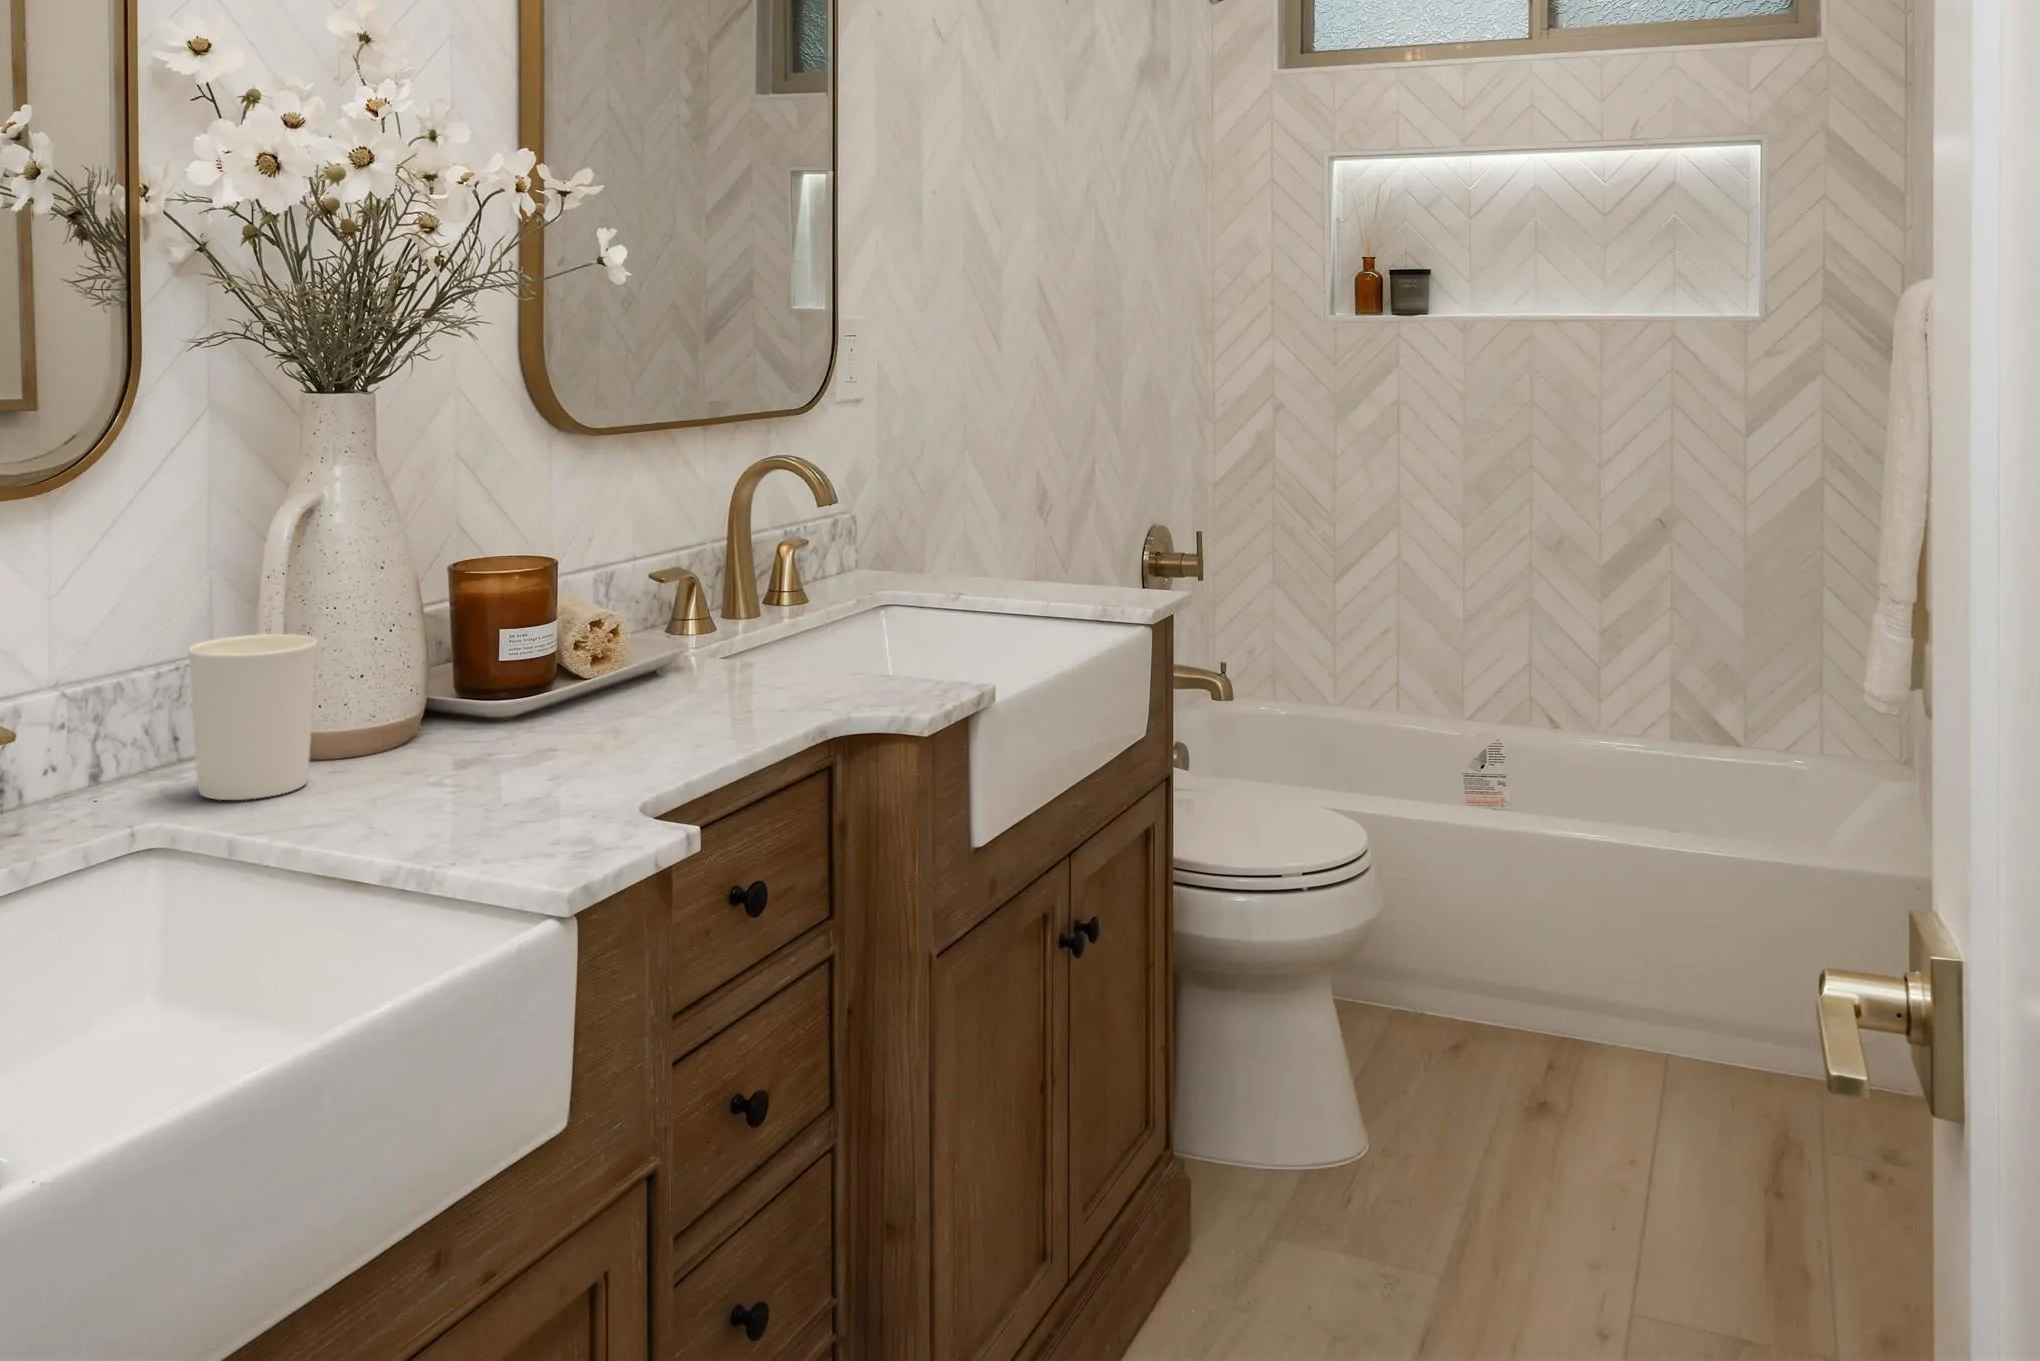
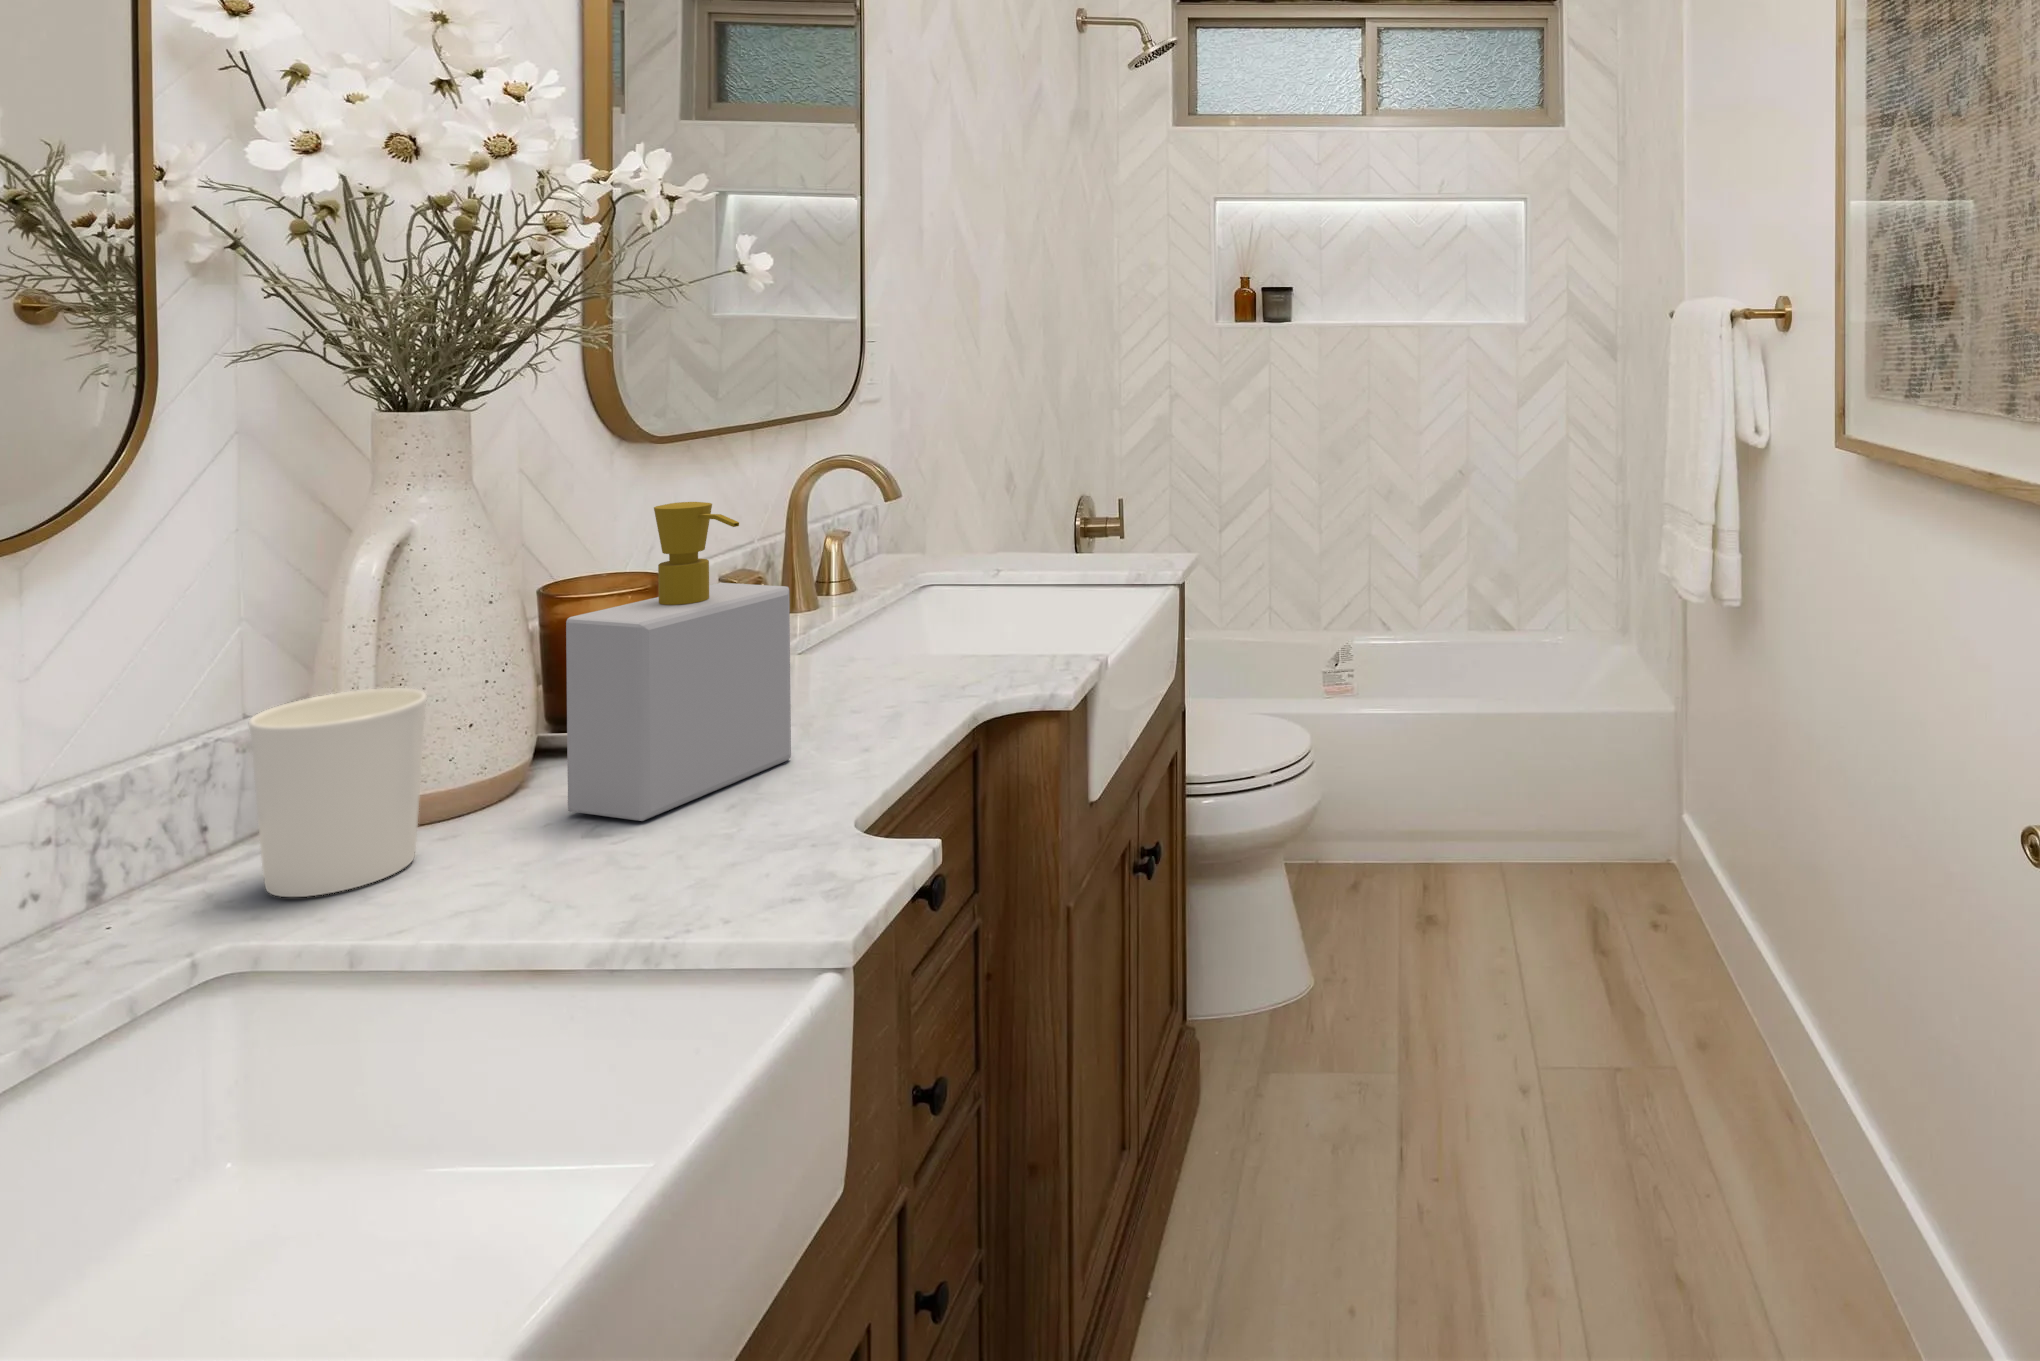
soap bottle: none [431,487,632,779] -> present [566,502,791,821]

